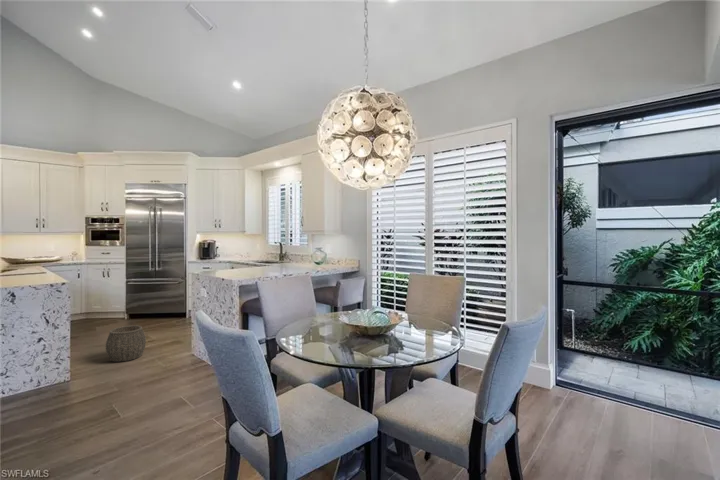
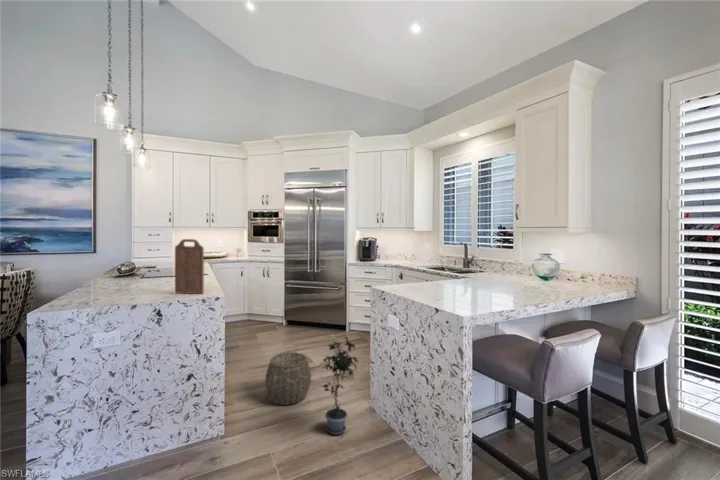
cutting board: none [22,241,50,281] -> present [175,239,204,294]
potted plant: none [147,304,179,369] -> present [321,337,358,434]

